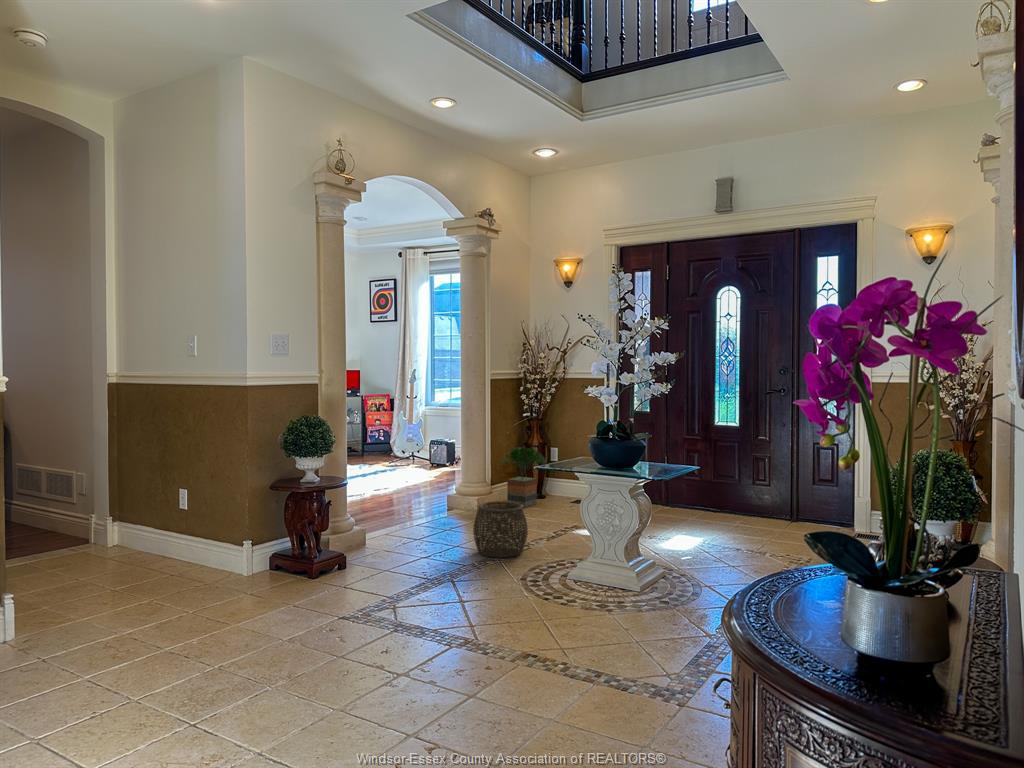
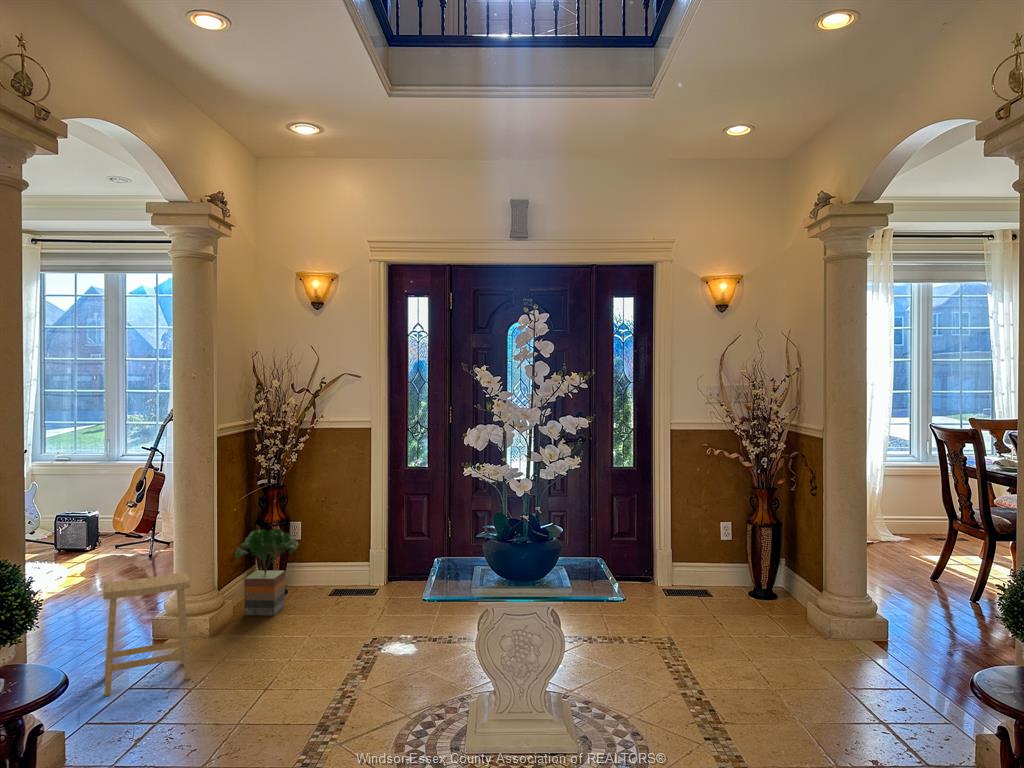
footstool: none [404,460,456,526] -> present [103,573,191,696]
woven basket: present [473,501,528,558] -> none [276,638,364,740]

